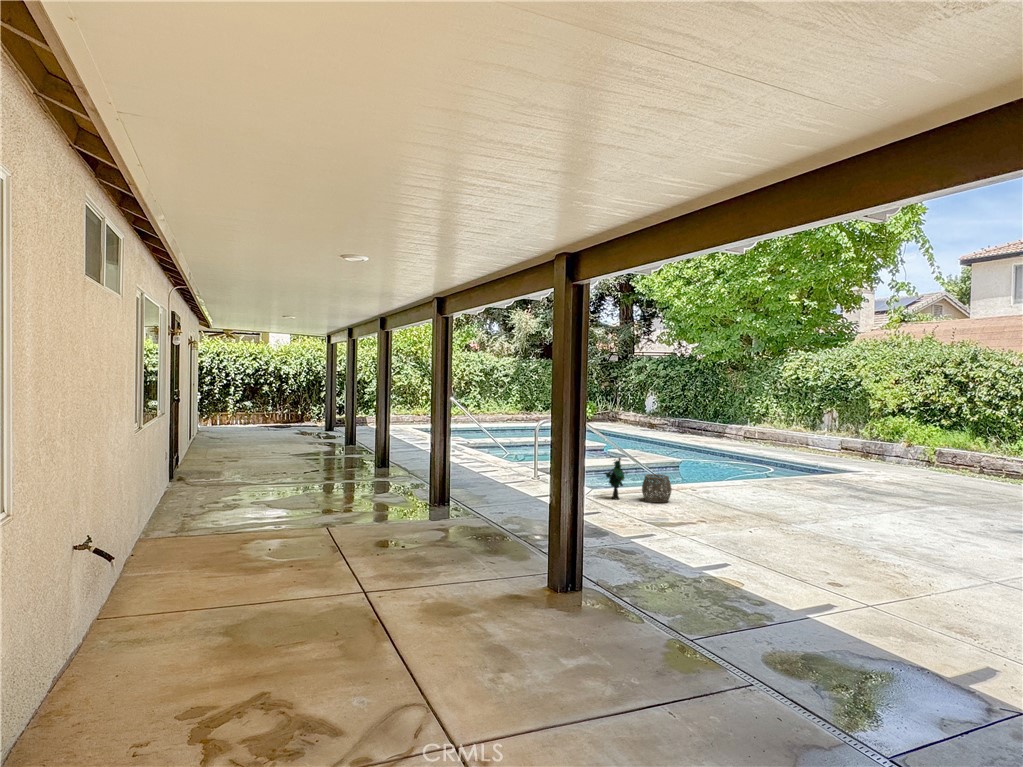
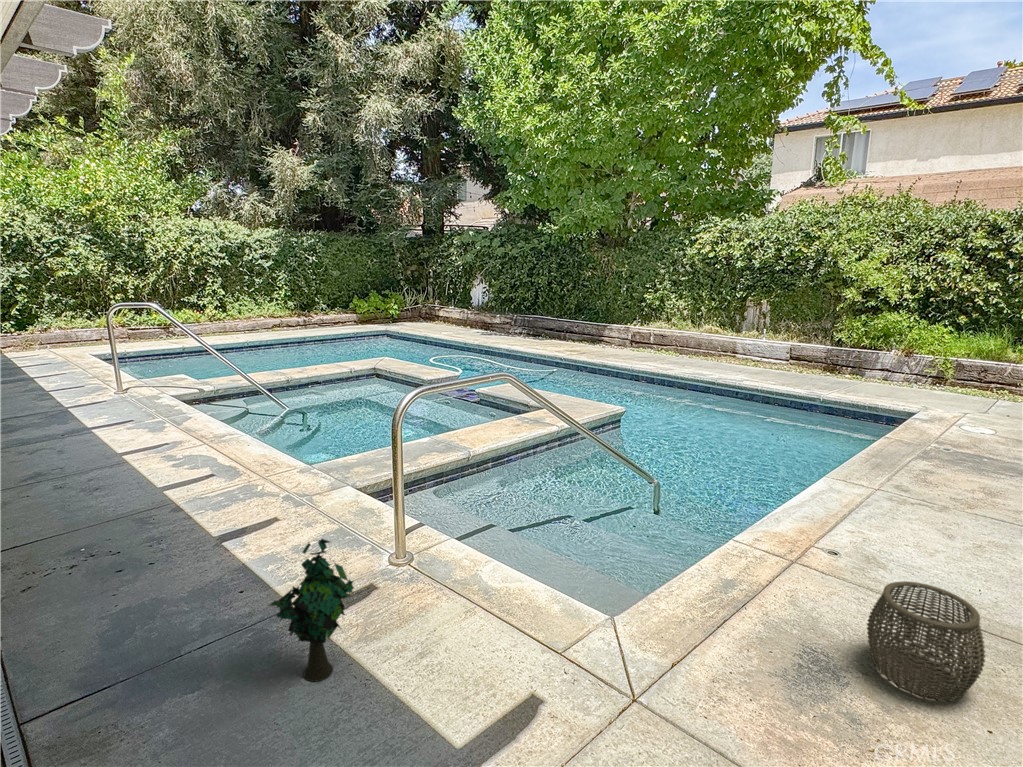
decorative plant: present [604,458,627,499] -> present [270,539,354,682]

